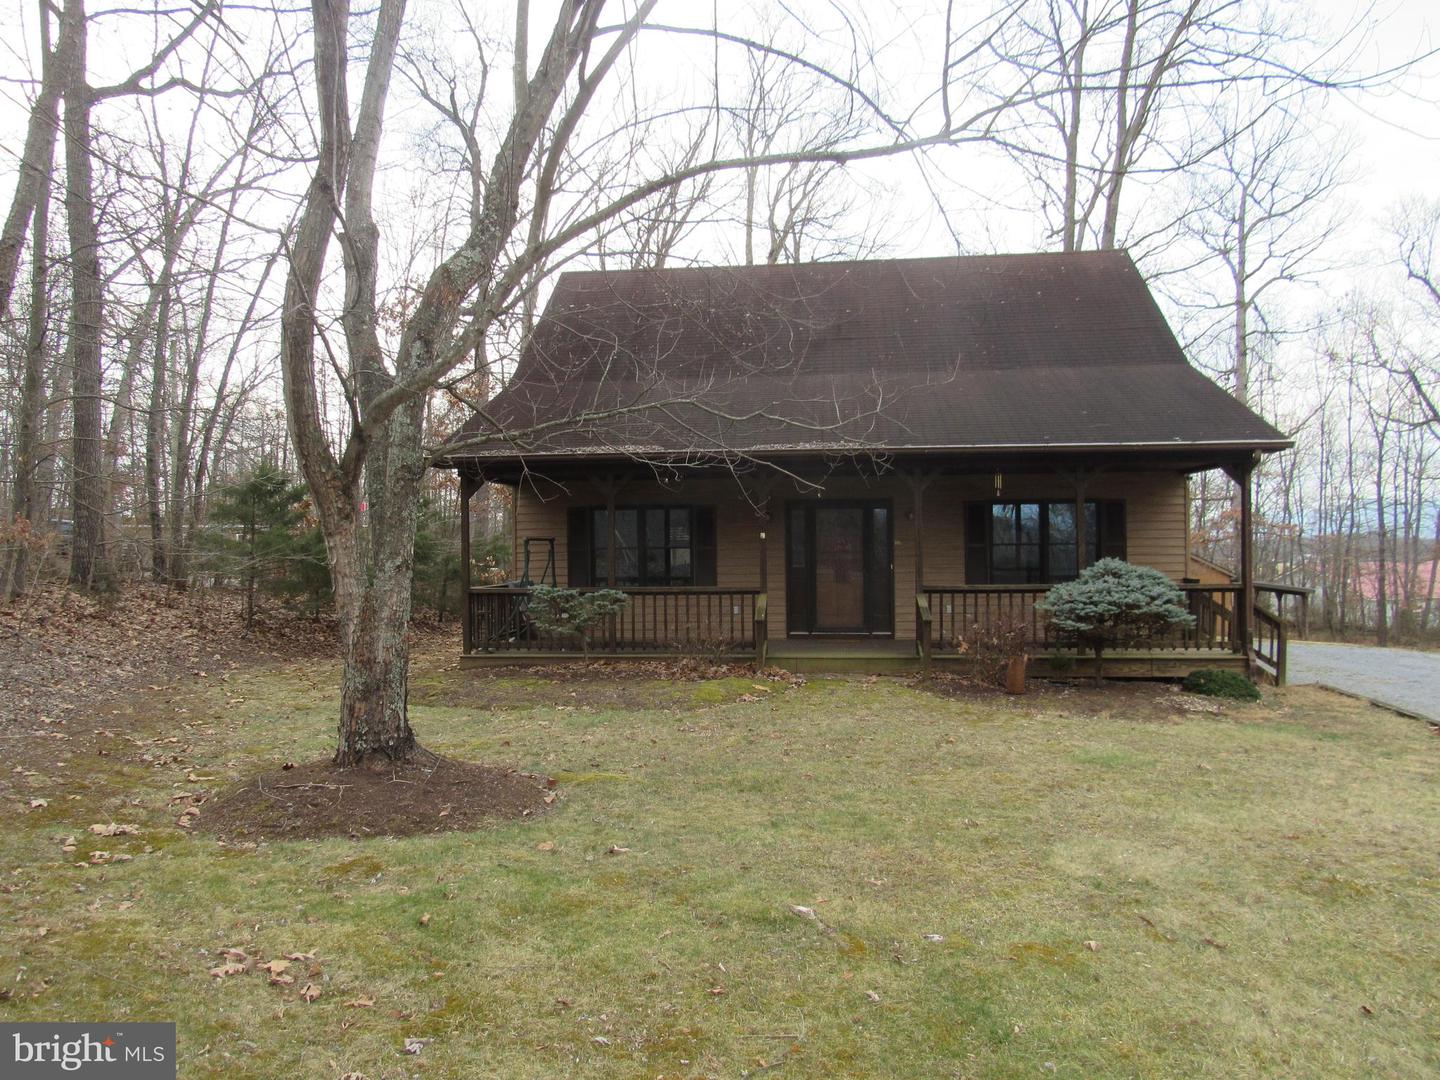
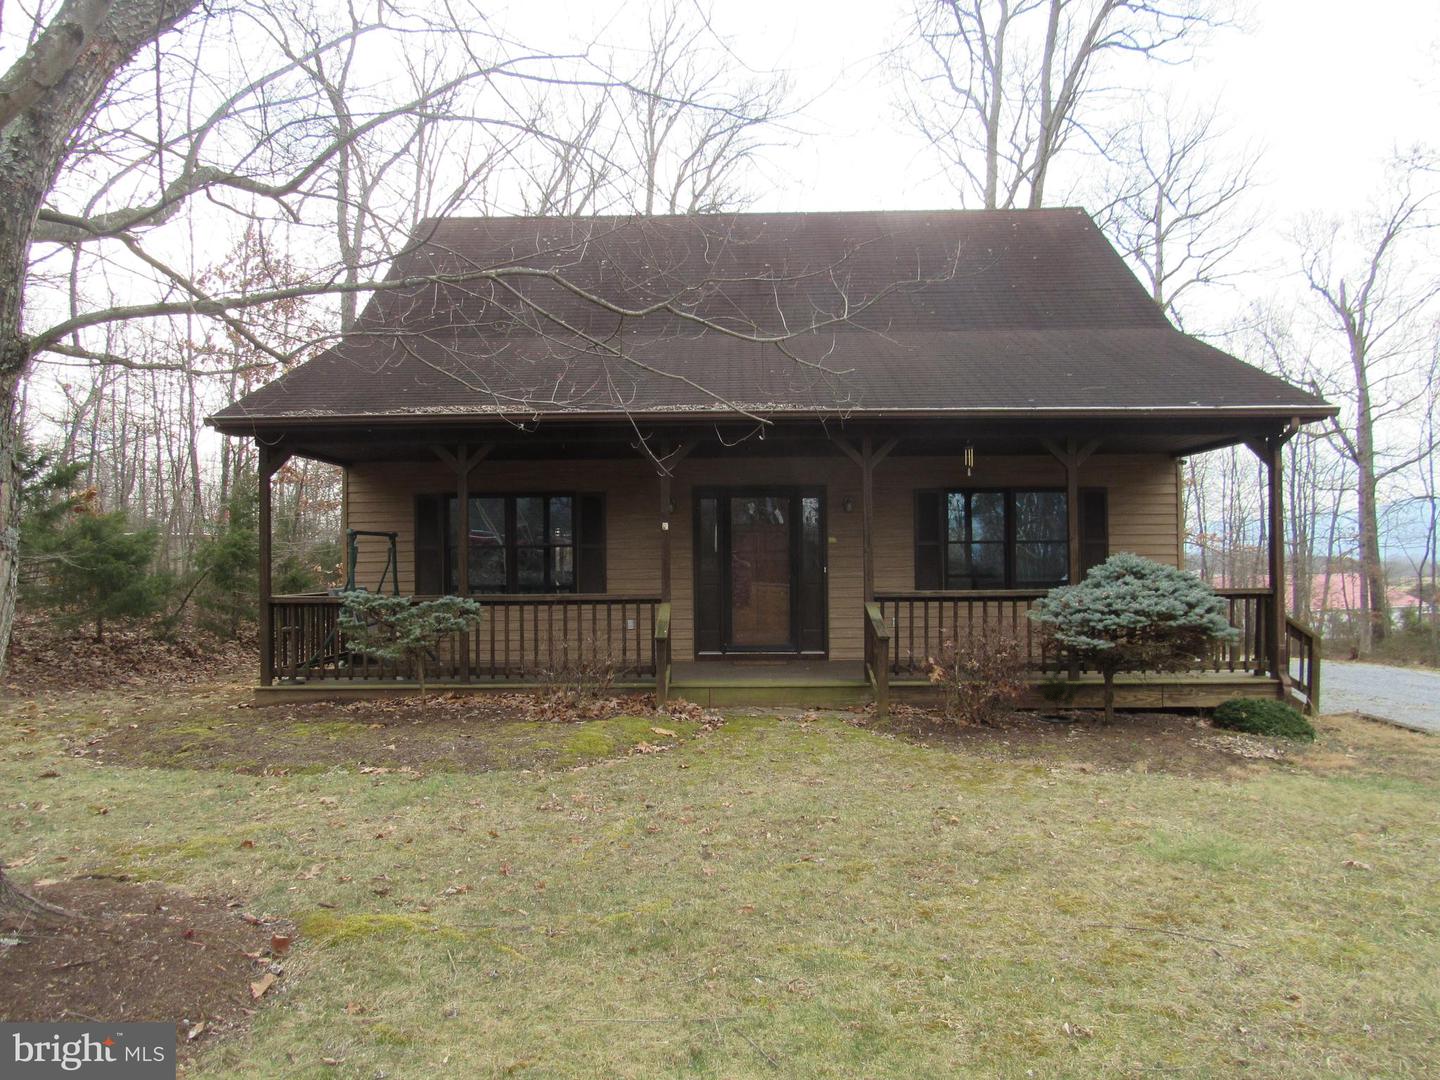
watering can: present [1007,655,1028,694] -> none [998,681,1023,736]

